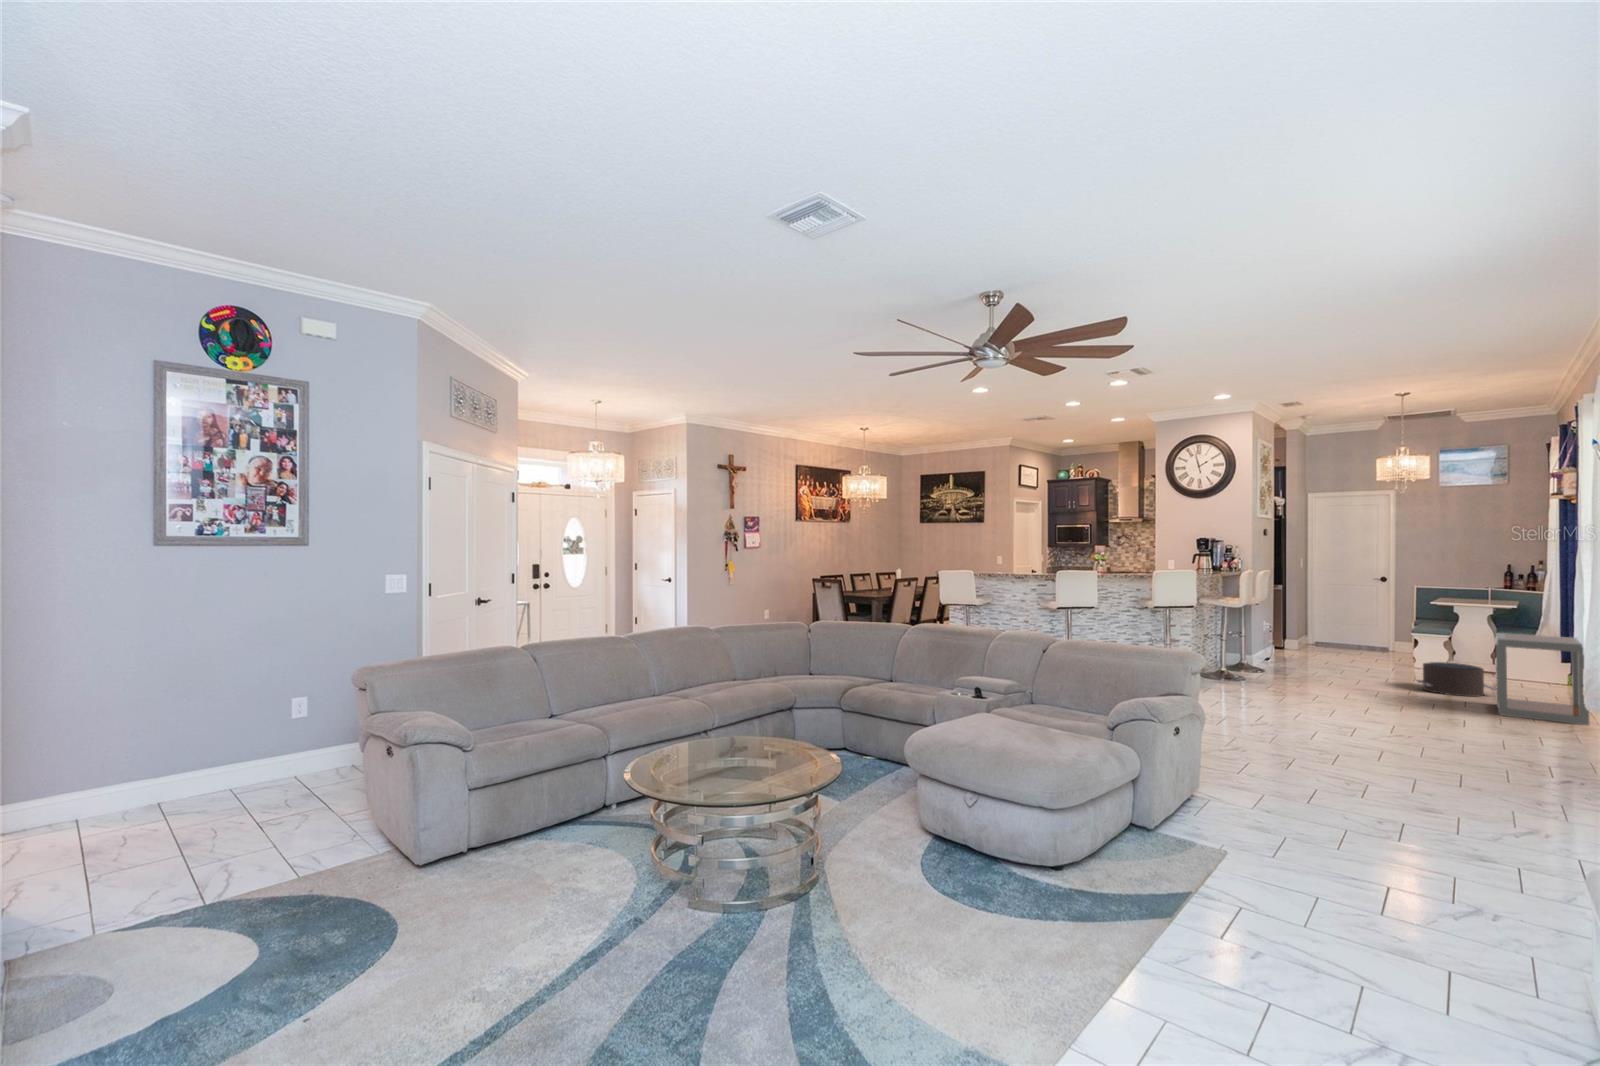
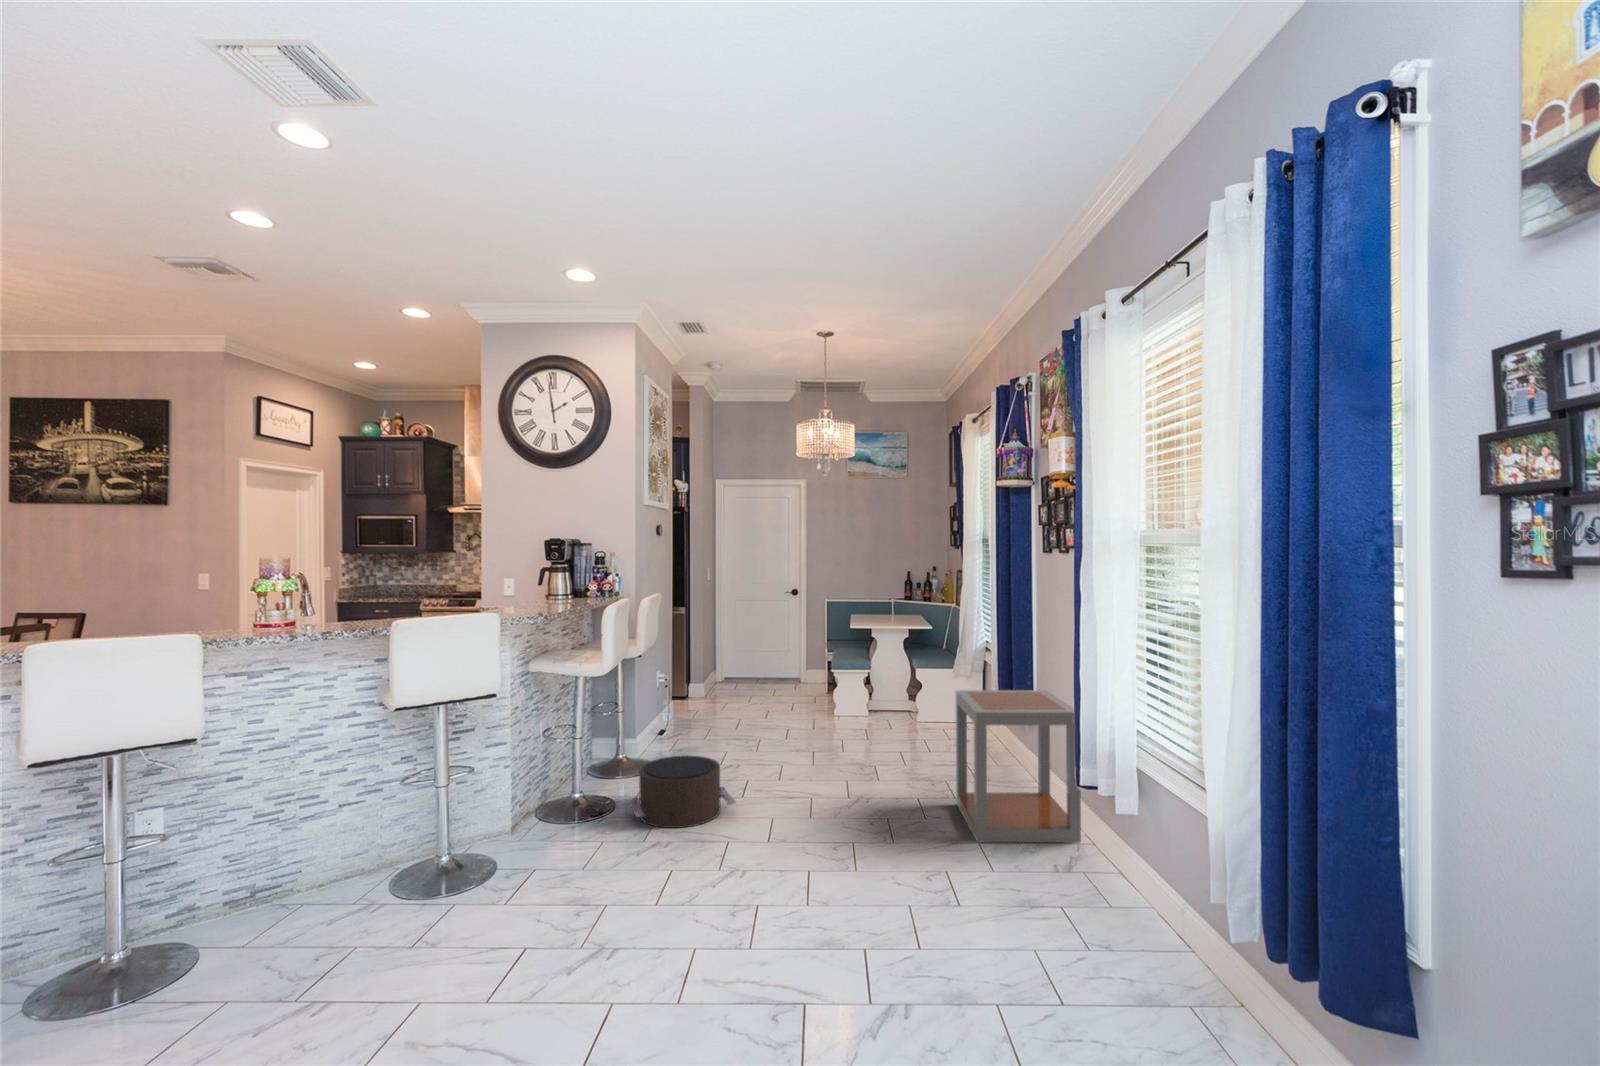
pouf: present [1417,662,1496,697] -> present [630,756,735,828]

